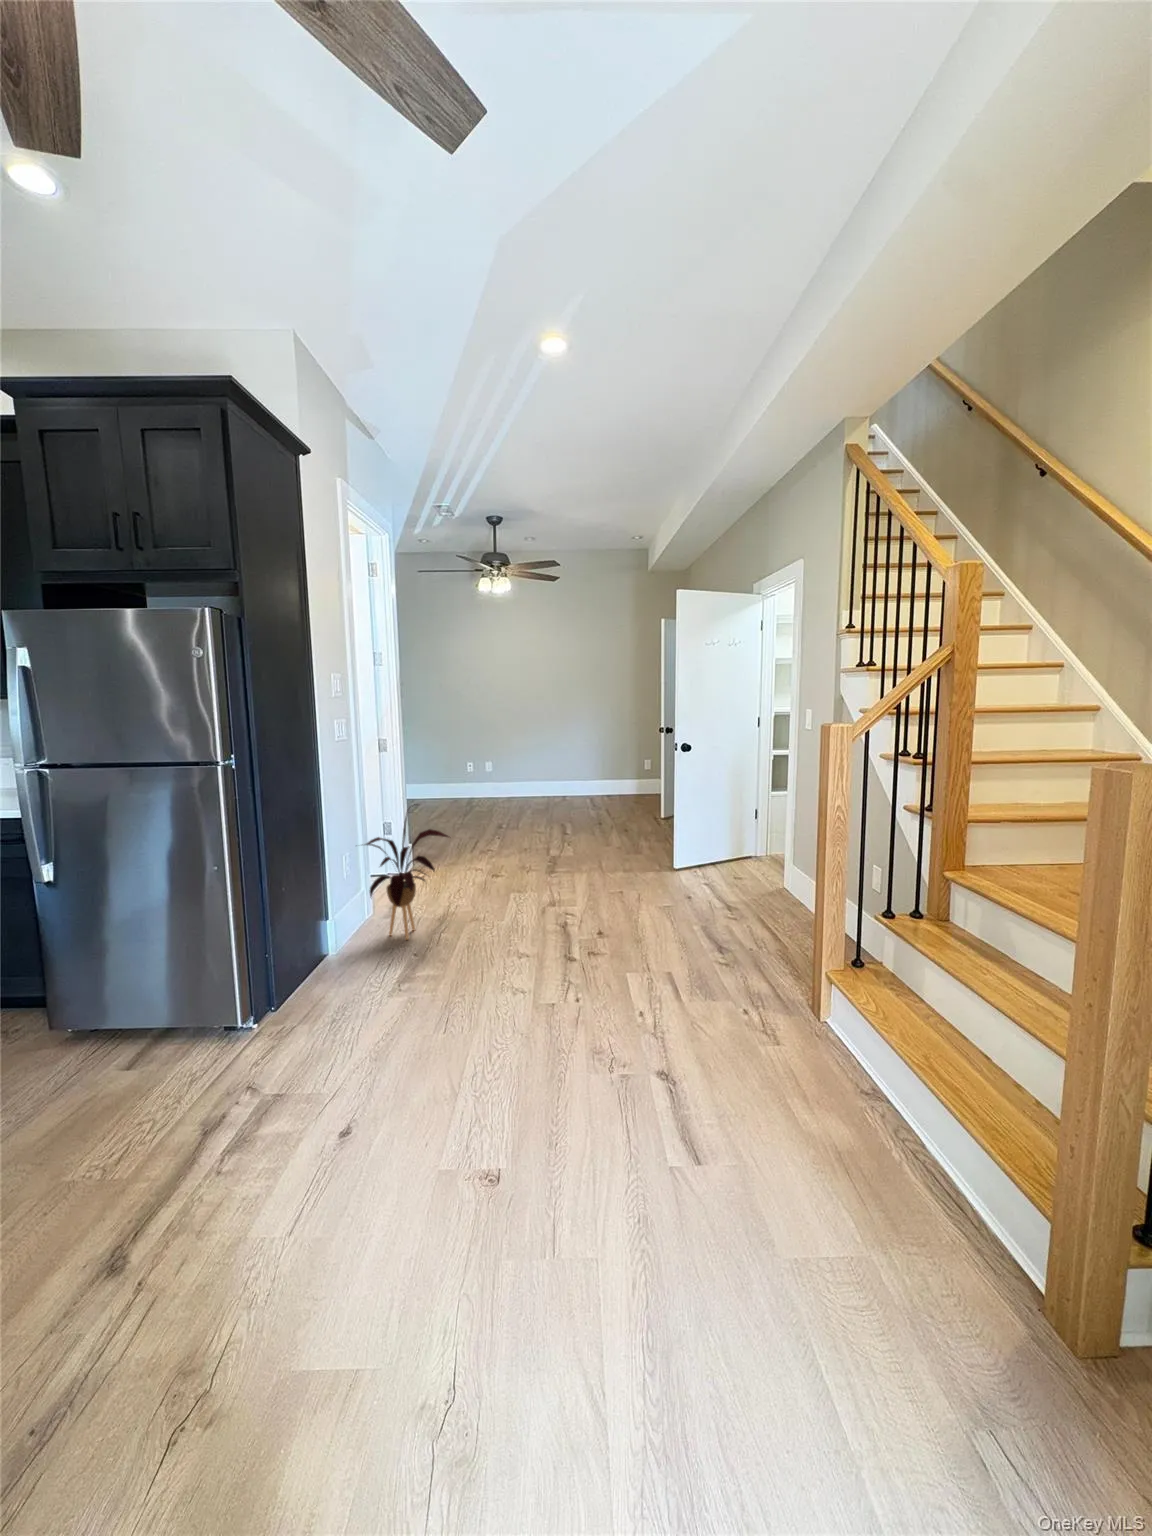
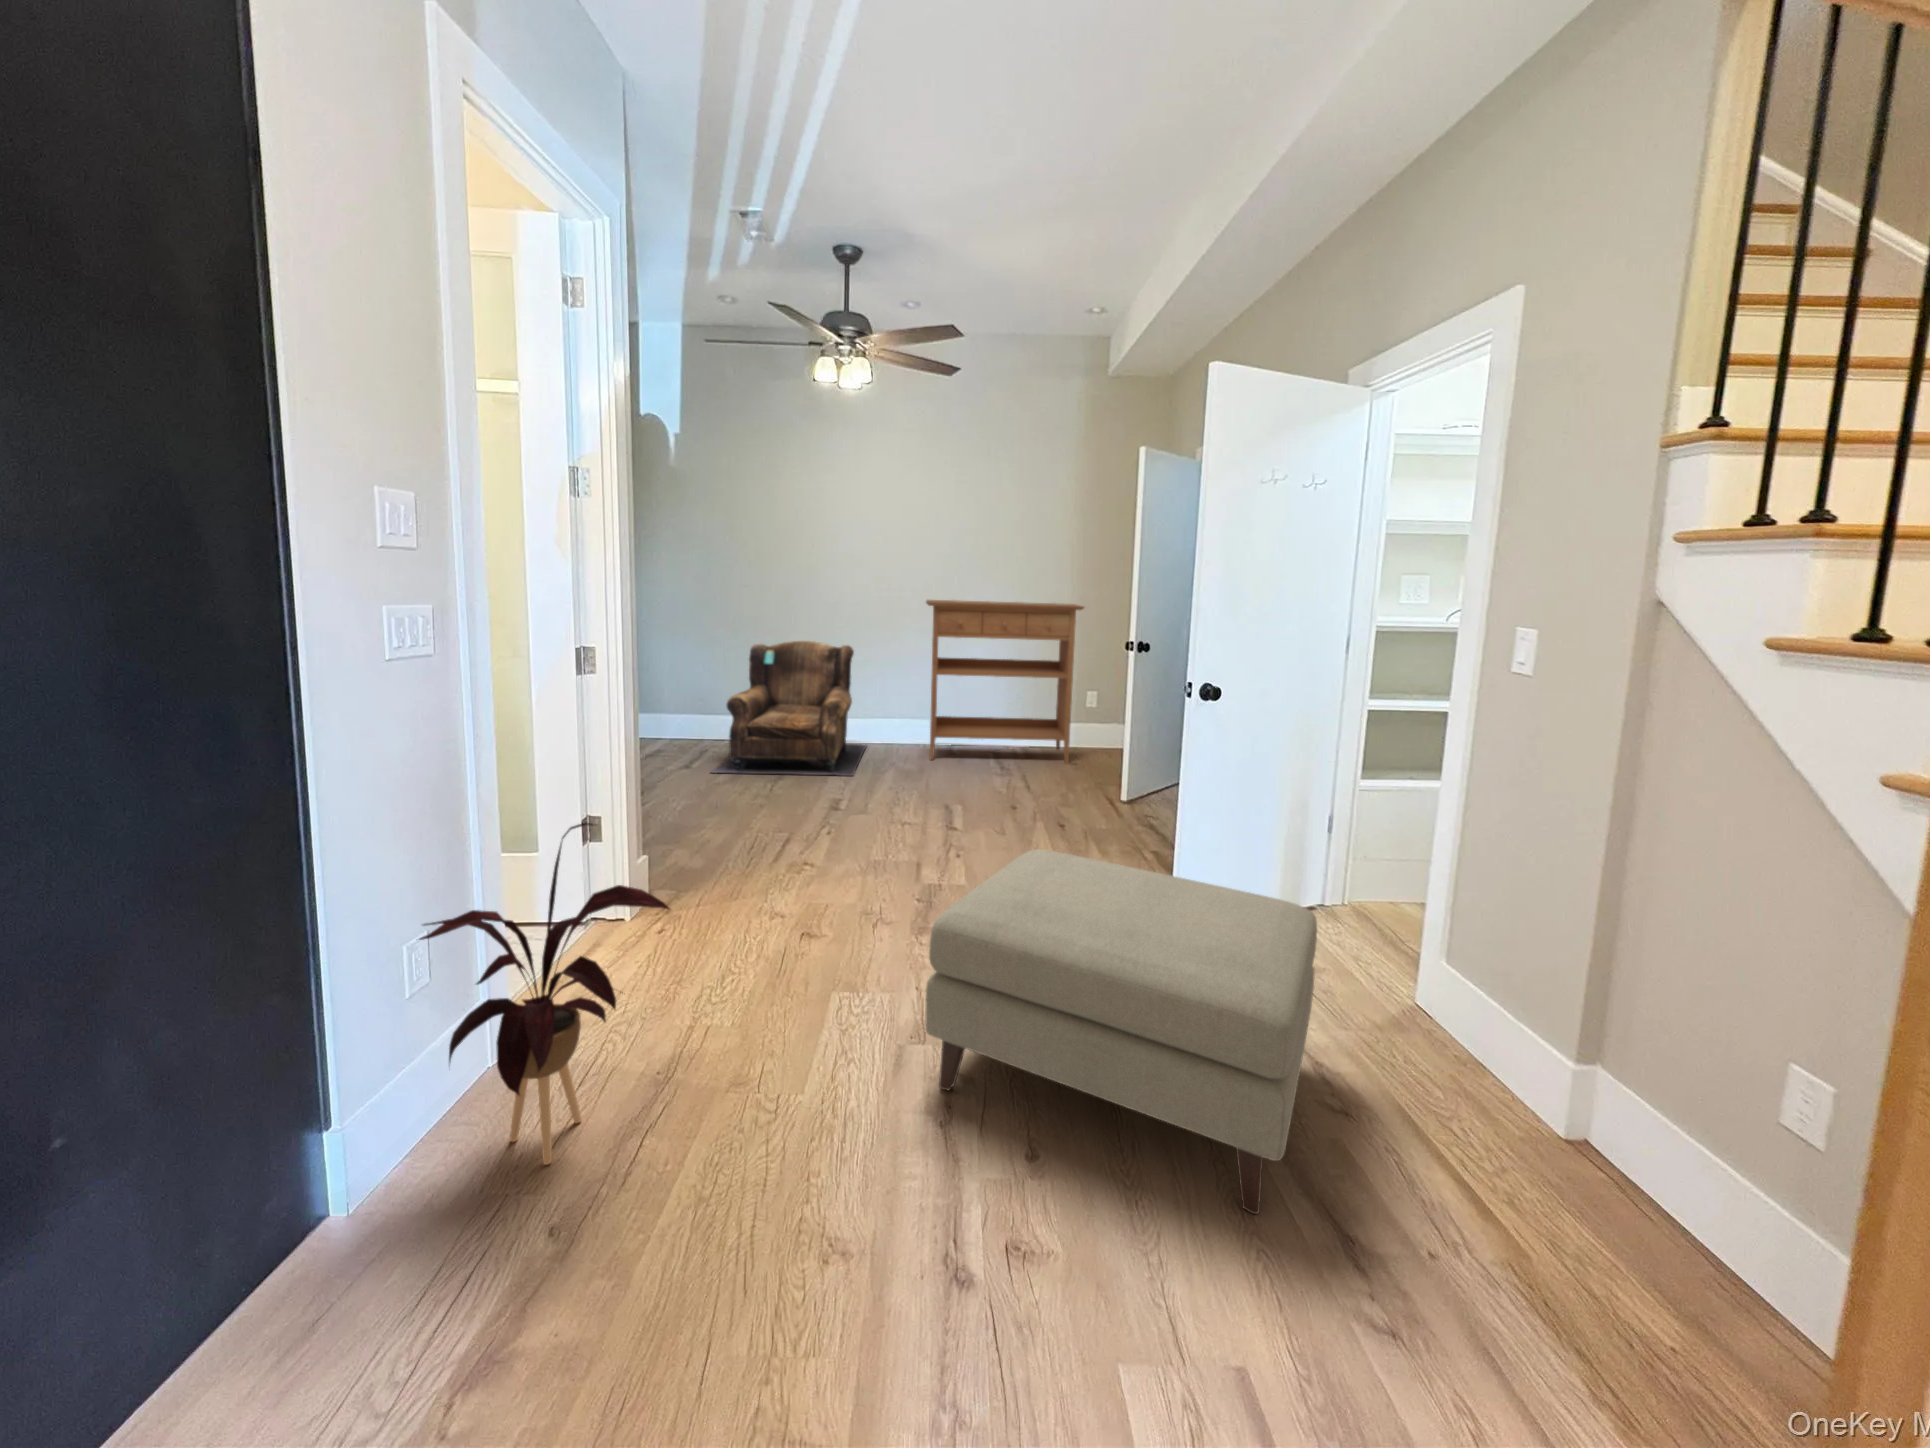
console table: none [545,707,640,805] -> present [926,600,1084,763]
armchair: none [424,737,514,816] -> present [712,641,866,776]
ottoman: none [555,822,723,942] -> present [926,849,1317,1214]

